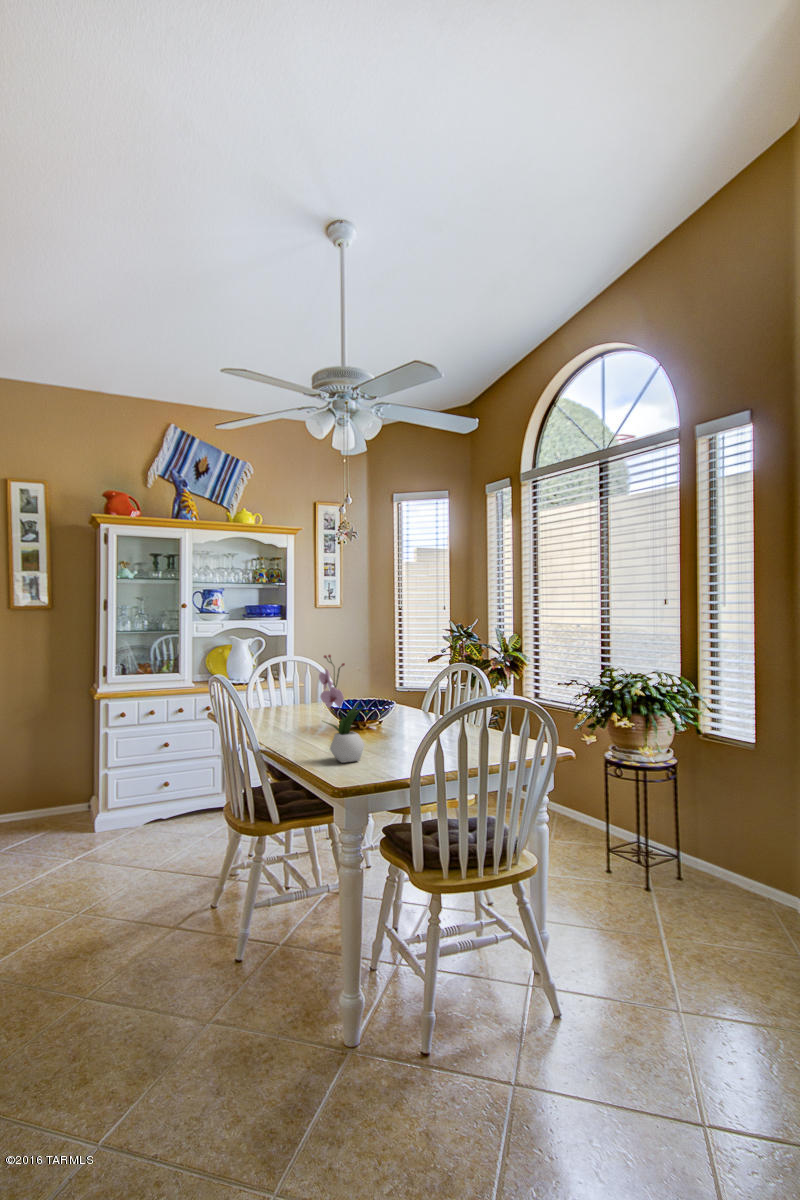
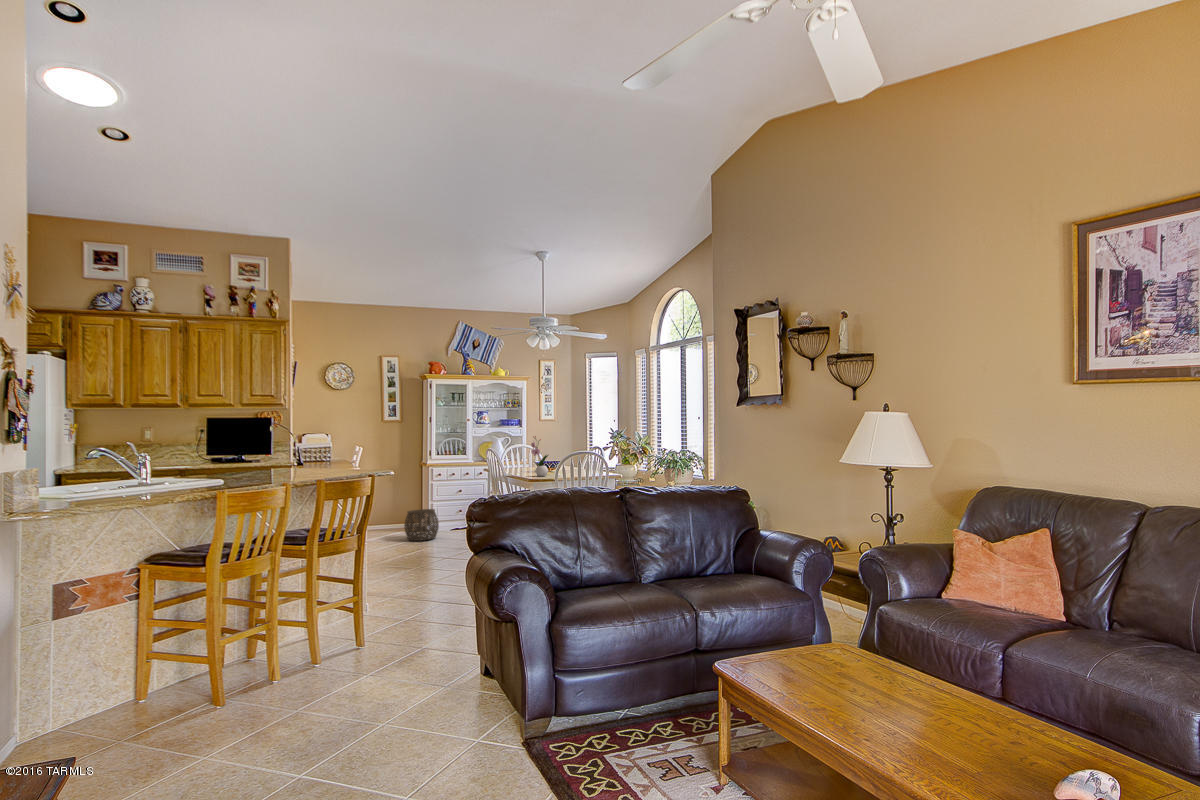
woven basket: none [34,791,114,869] -> present [404,509,439,541]

